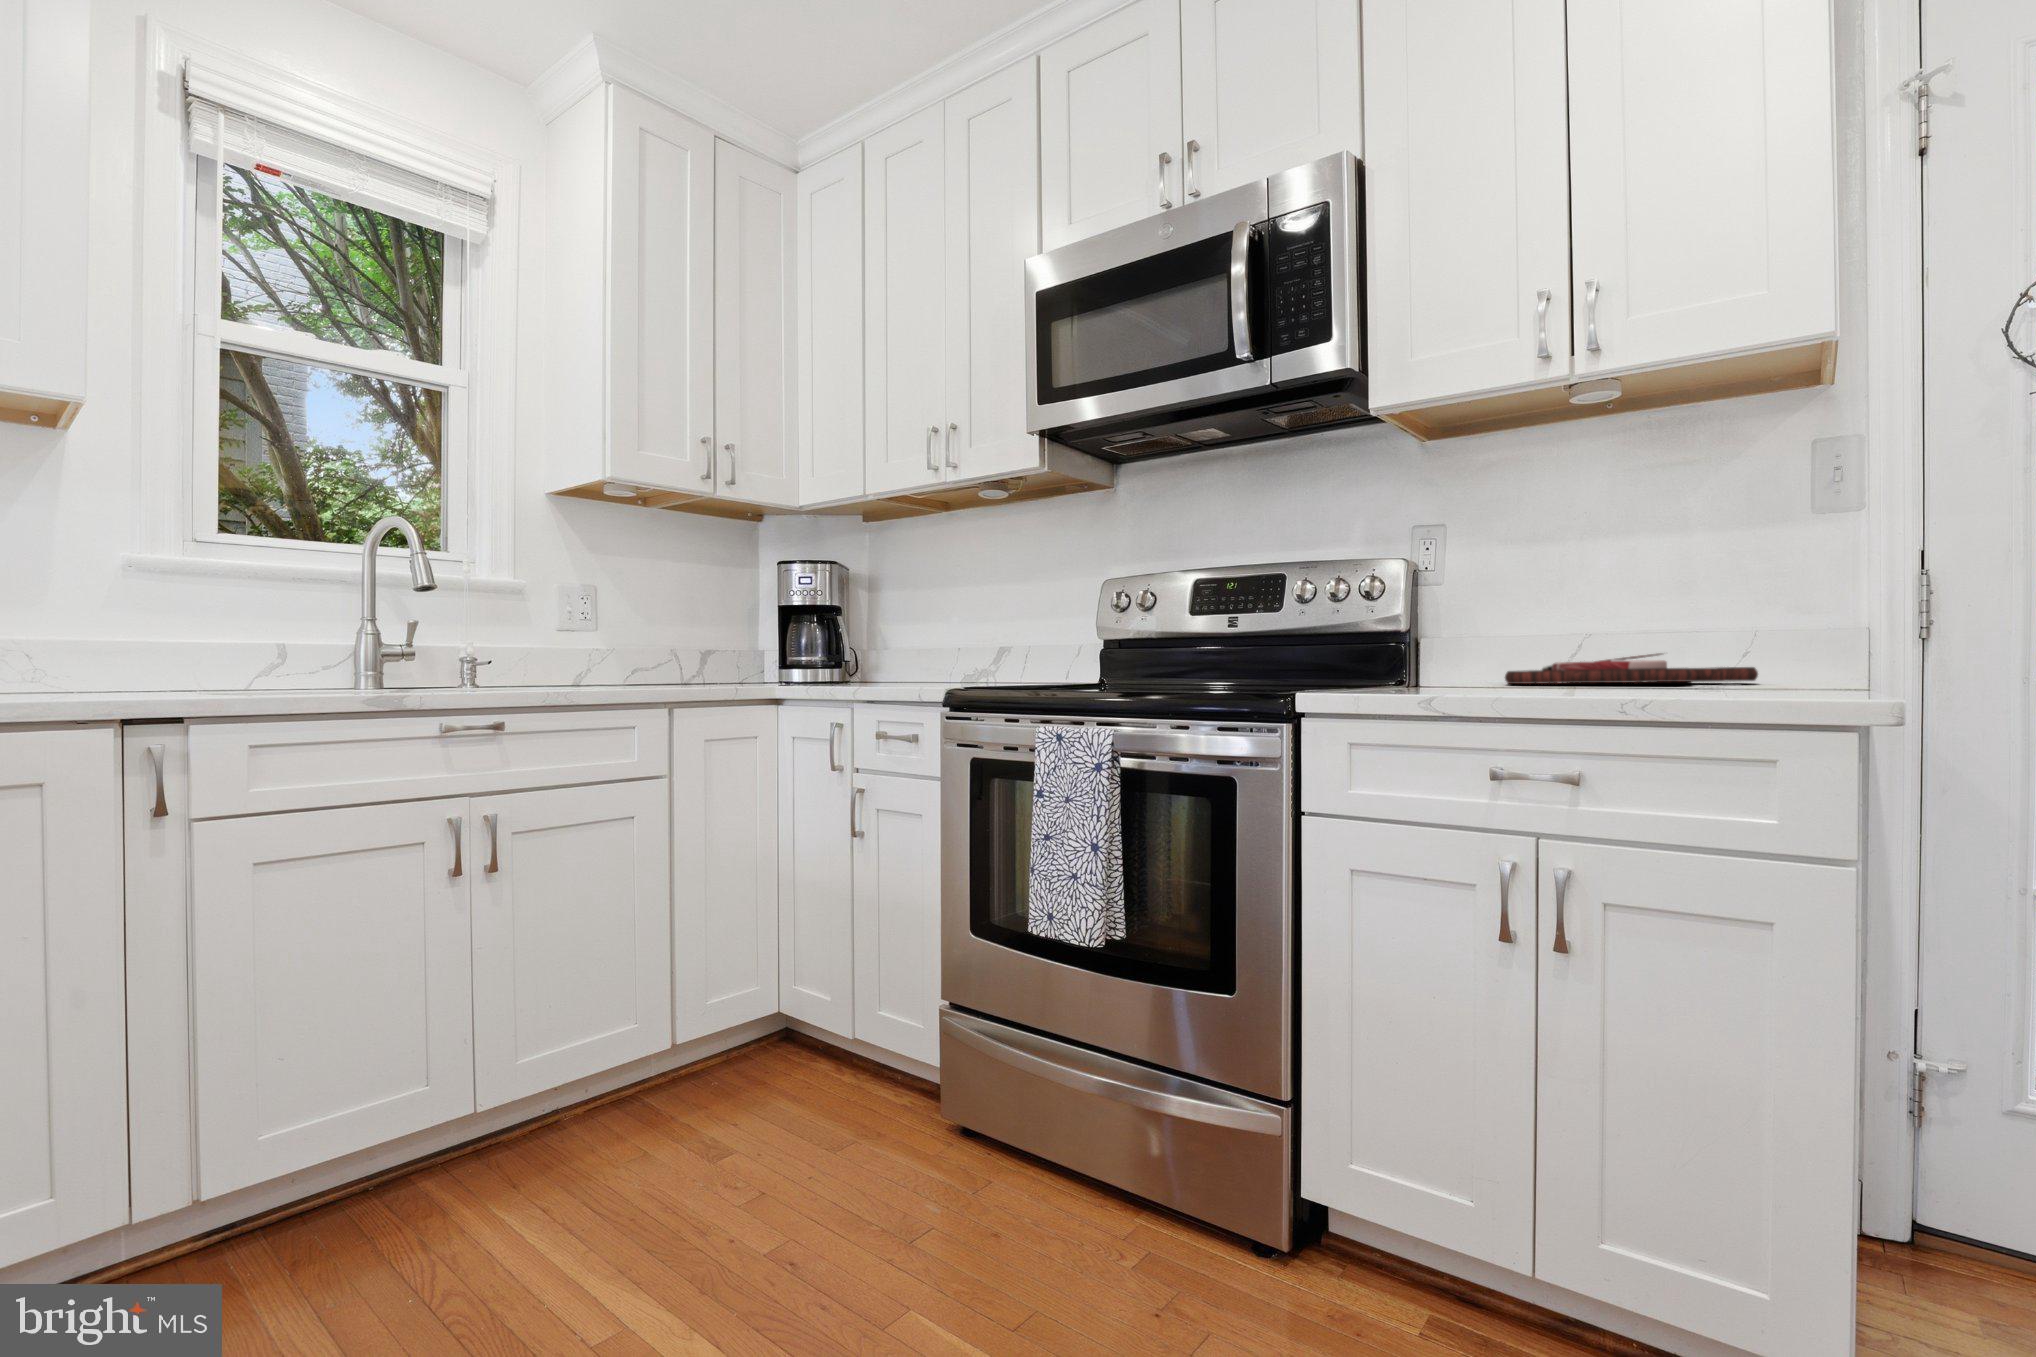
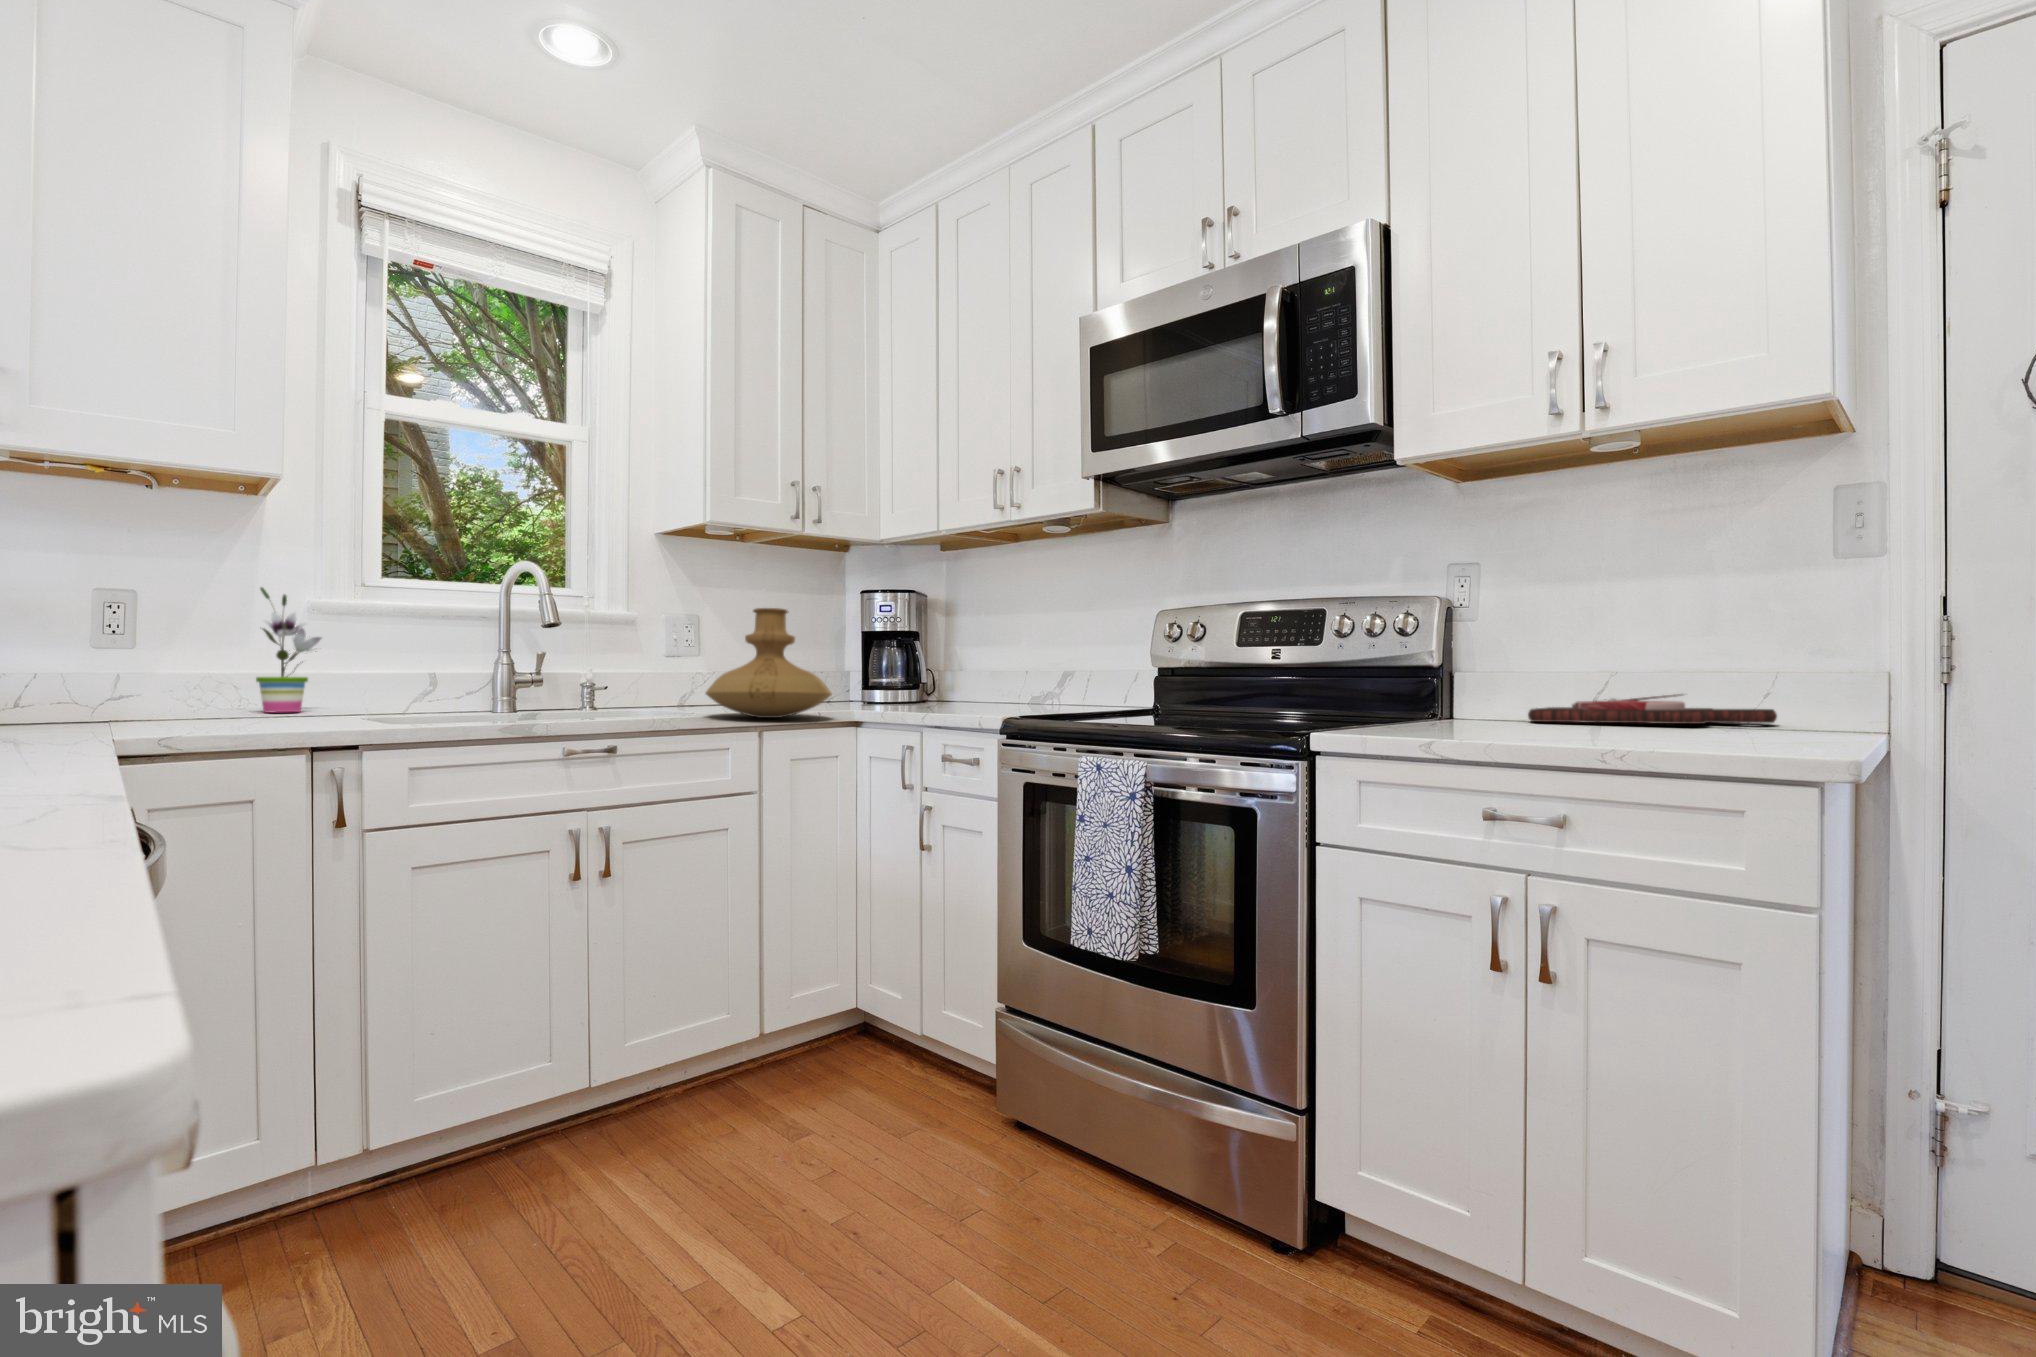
potted plant: none [52,537,145,686] -> present [256,587,321,713]
vase: none [607,572,752,694] -> present [706,608,832,718]

